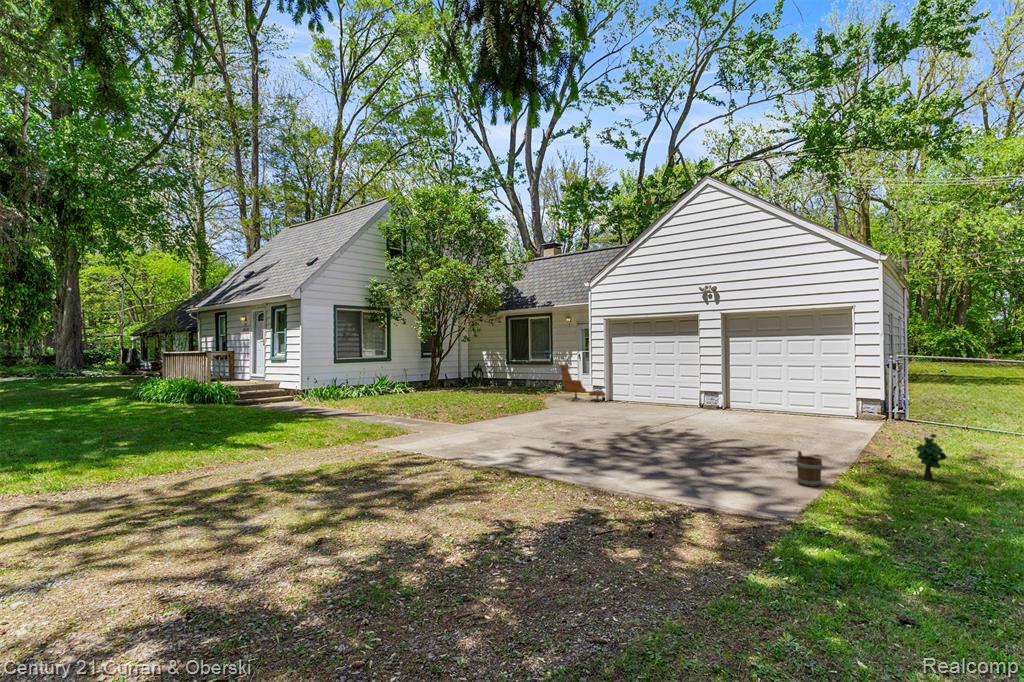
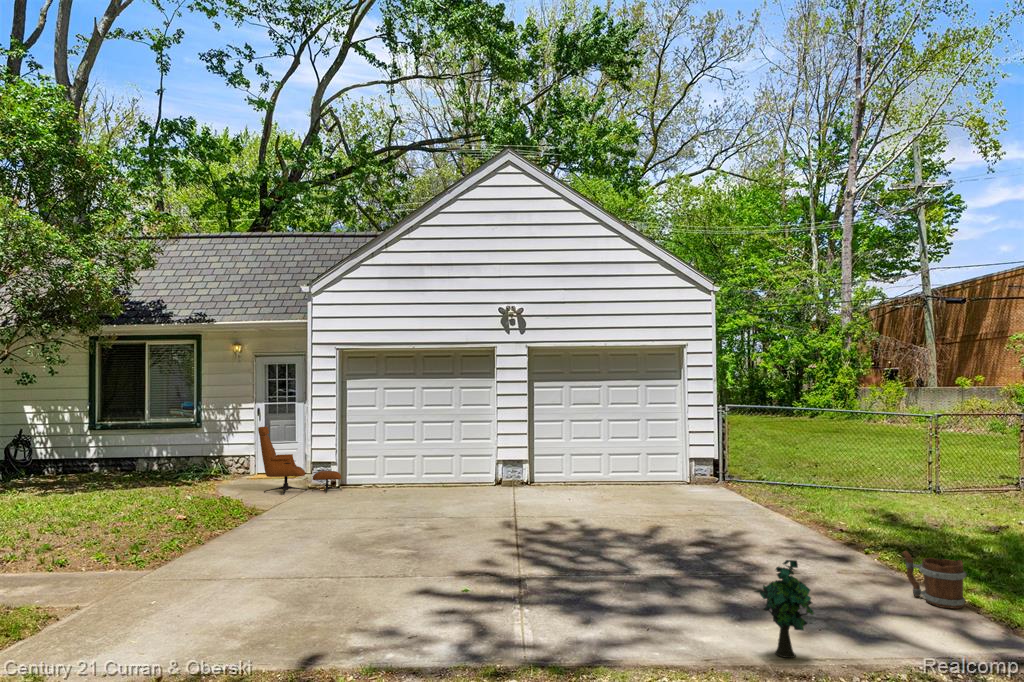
decorative plant: present [914,434,947,481] -> present [755,560,814,658]

